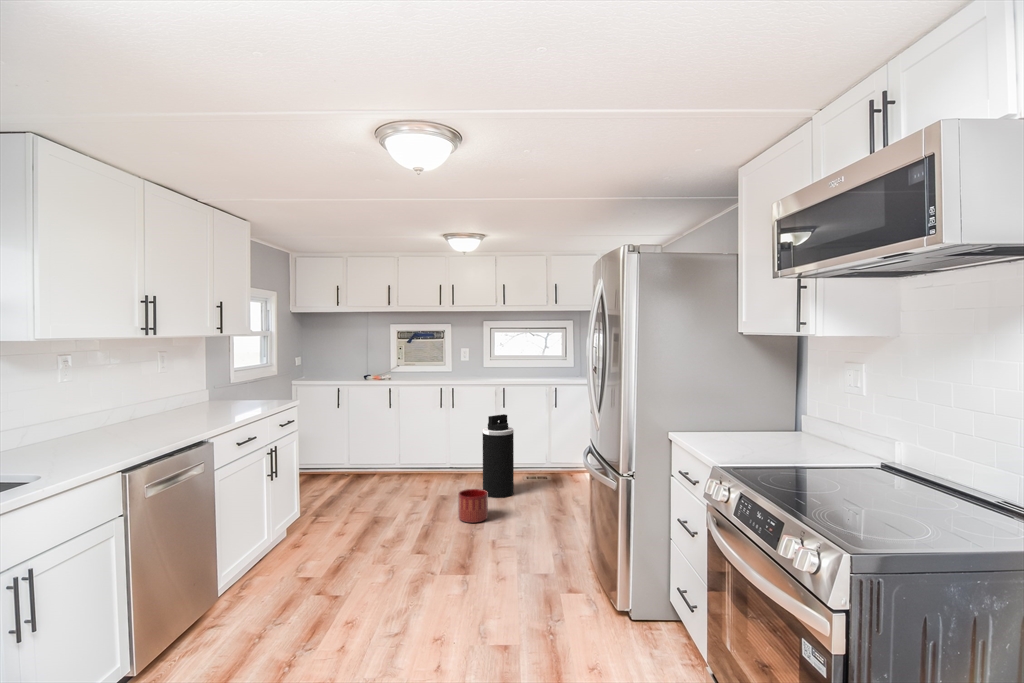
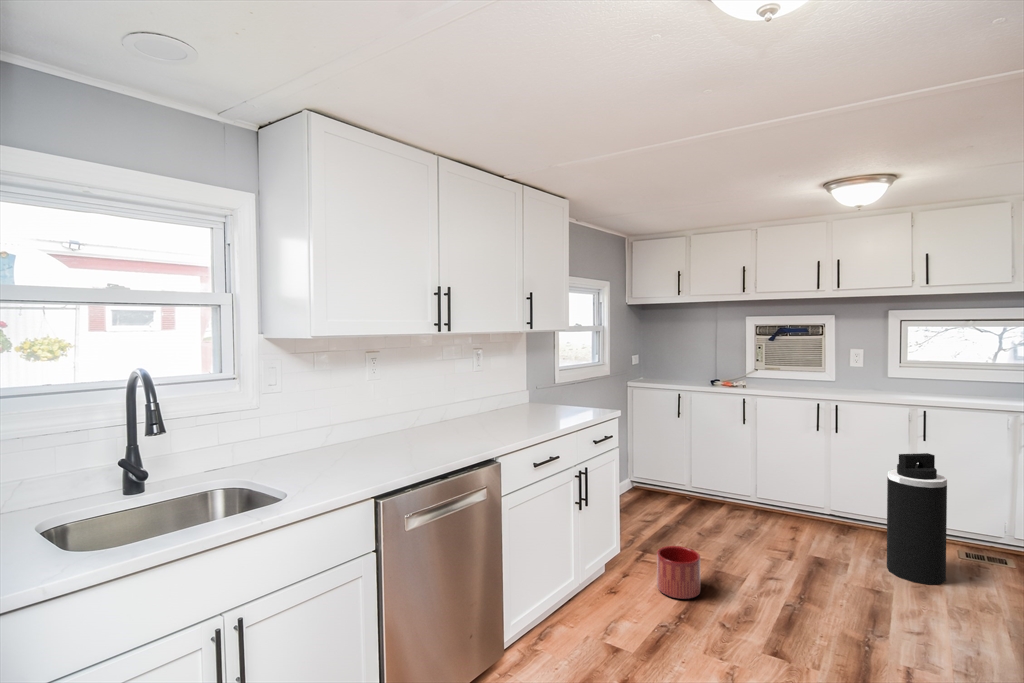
planter: present [458,489,488,523] -> present [657,546,701,599]

